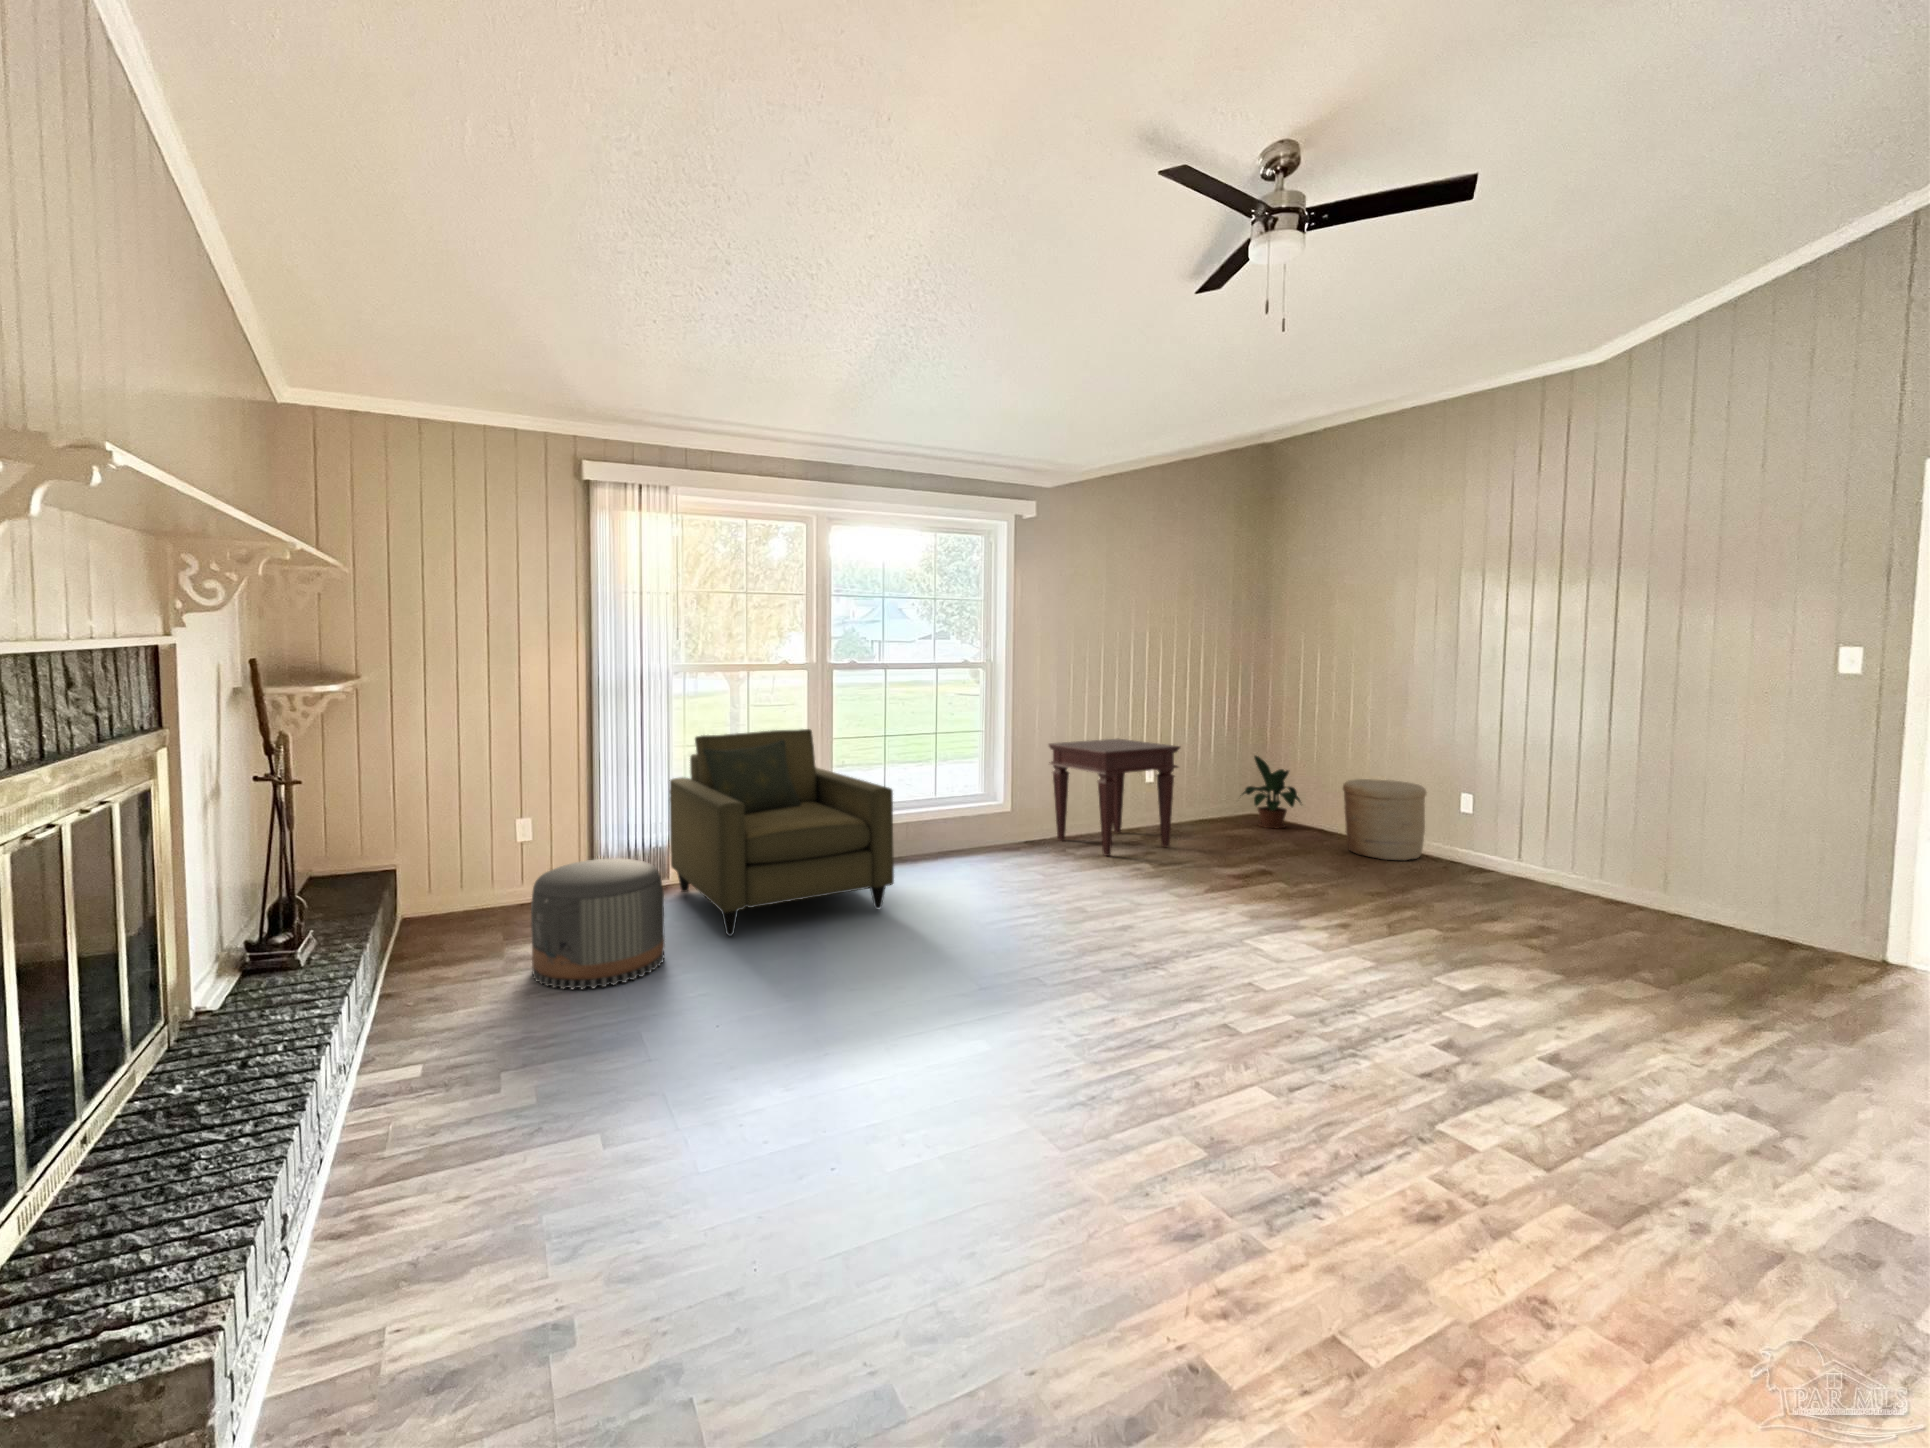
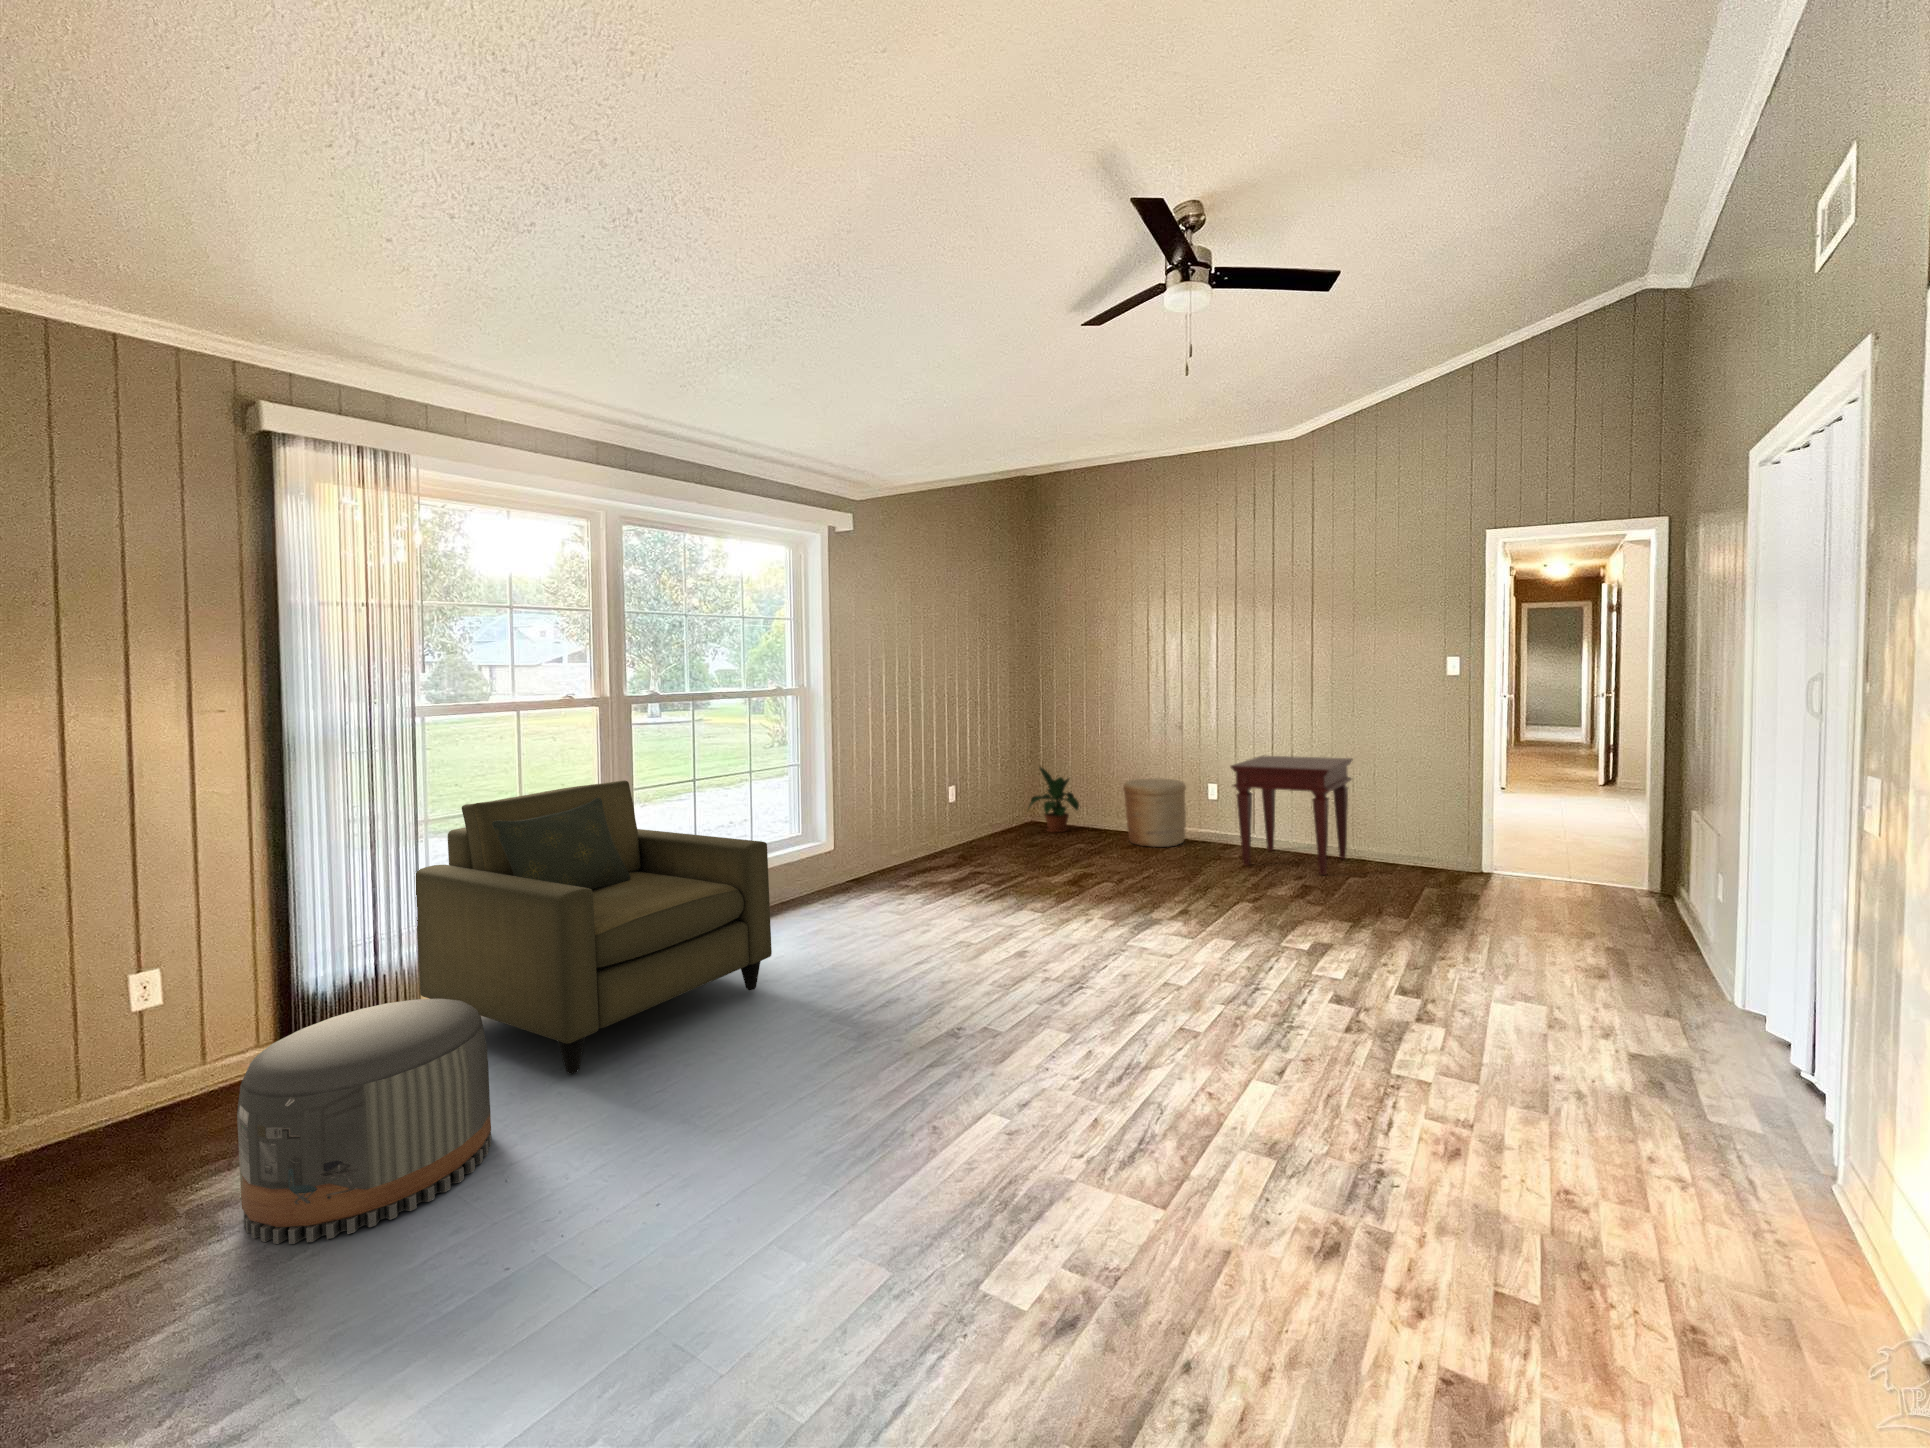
side table: present [1049,739,1180,856] -> present [1231,755,1352,875]

